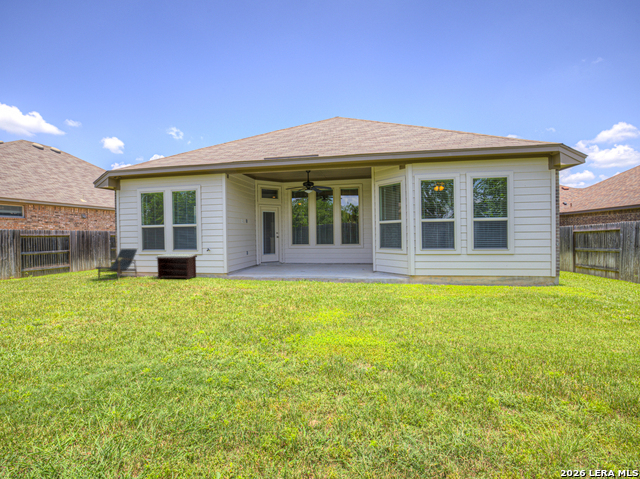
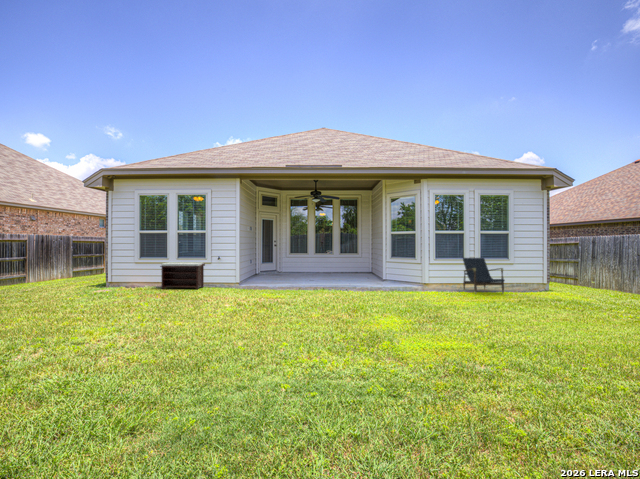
lounge chair: present [96,249,137,279] -> present [463,258,505,294]

